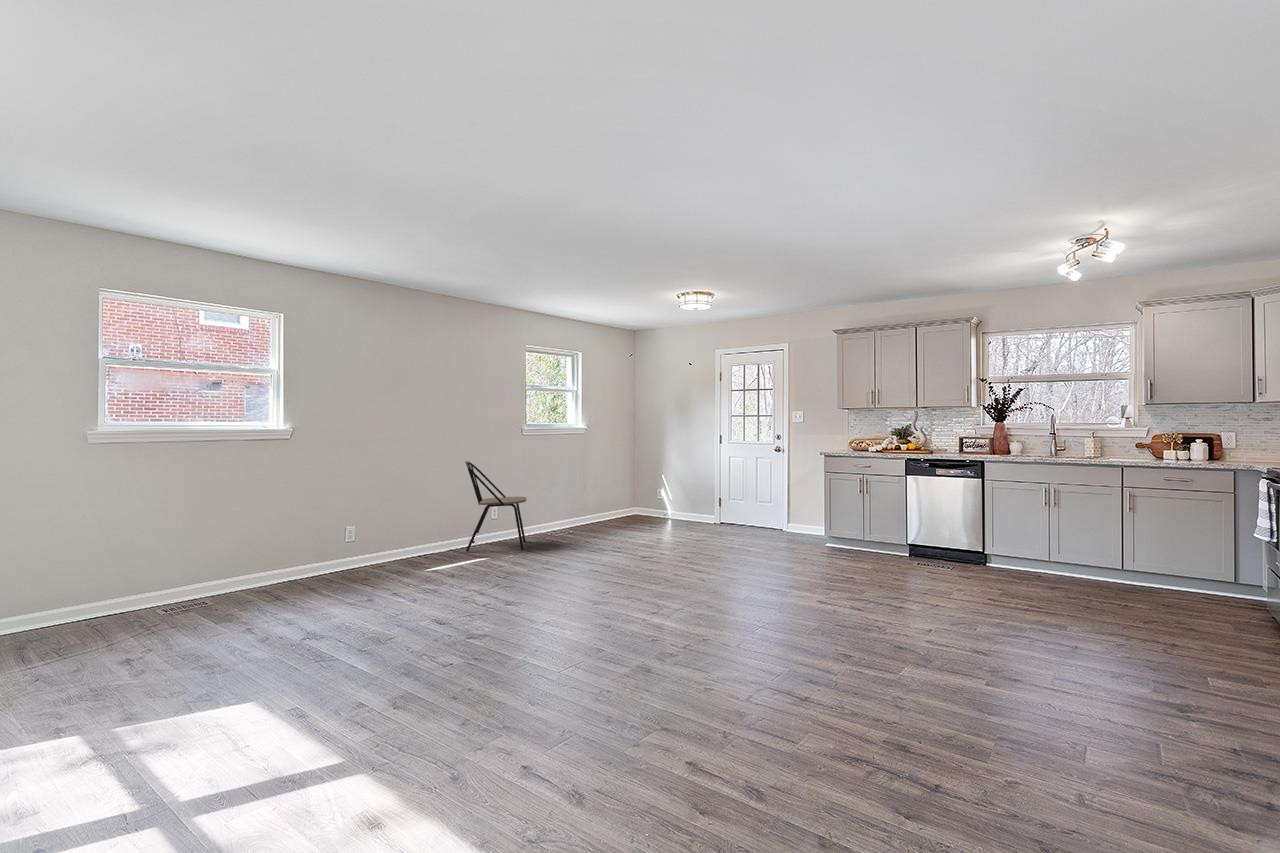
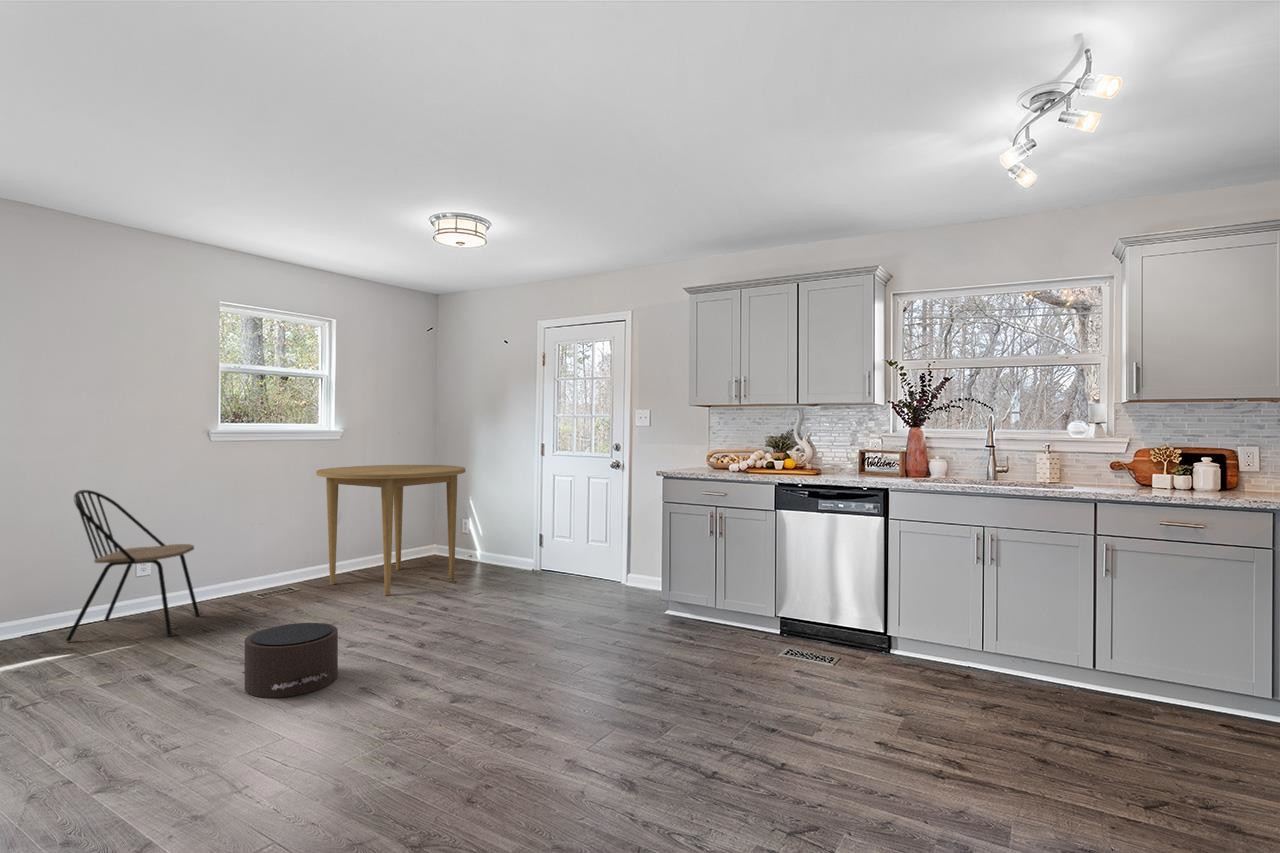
dining table: none [578,450,673,534] -> present [316,465,466,595]
pouf: none [591,538,650,576] -> present [239,623,338,698]

